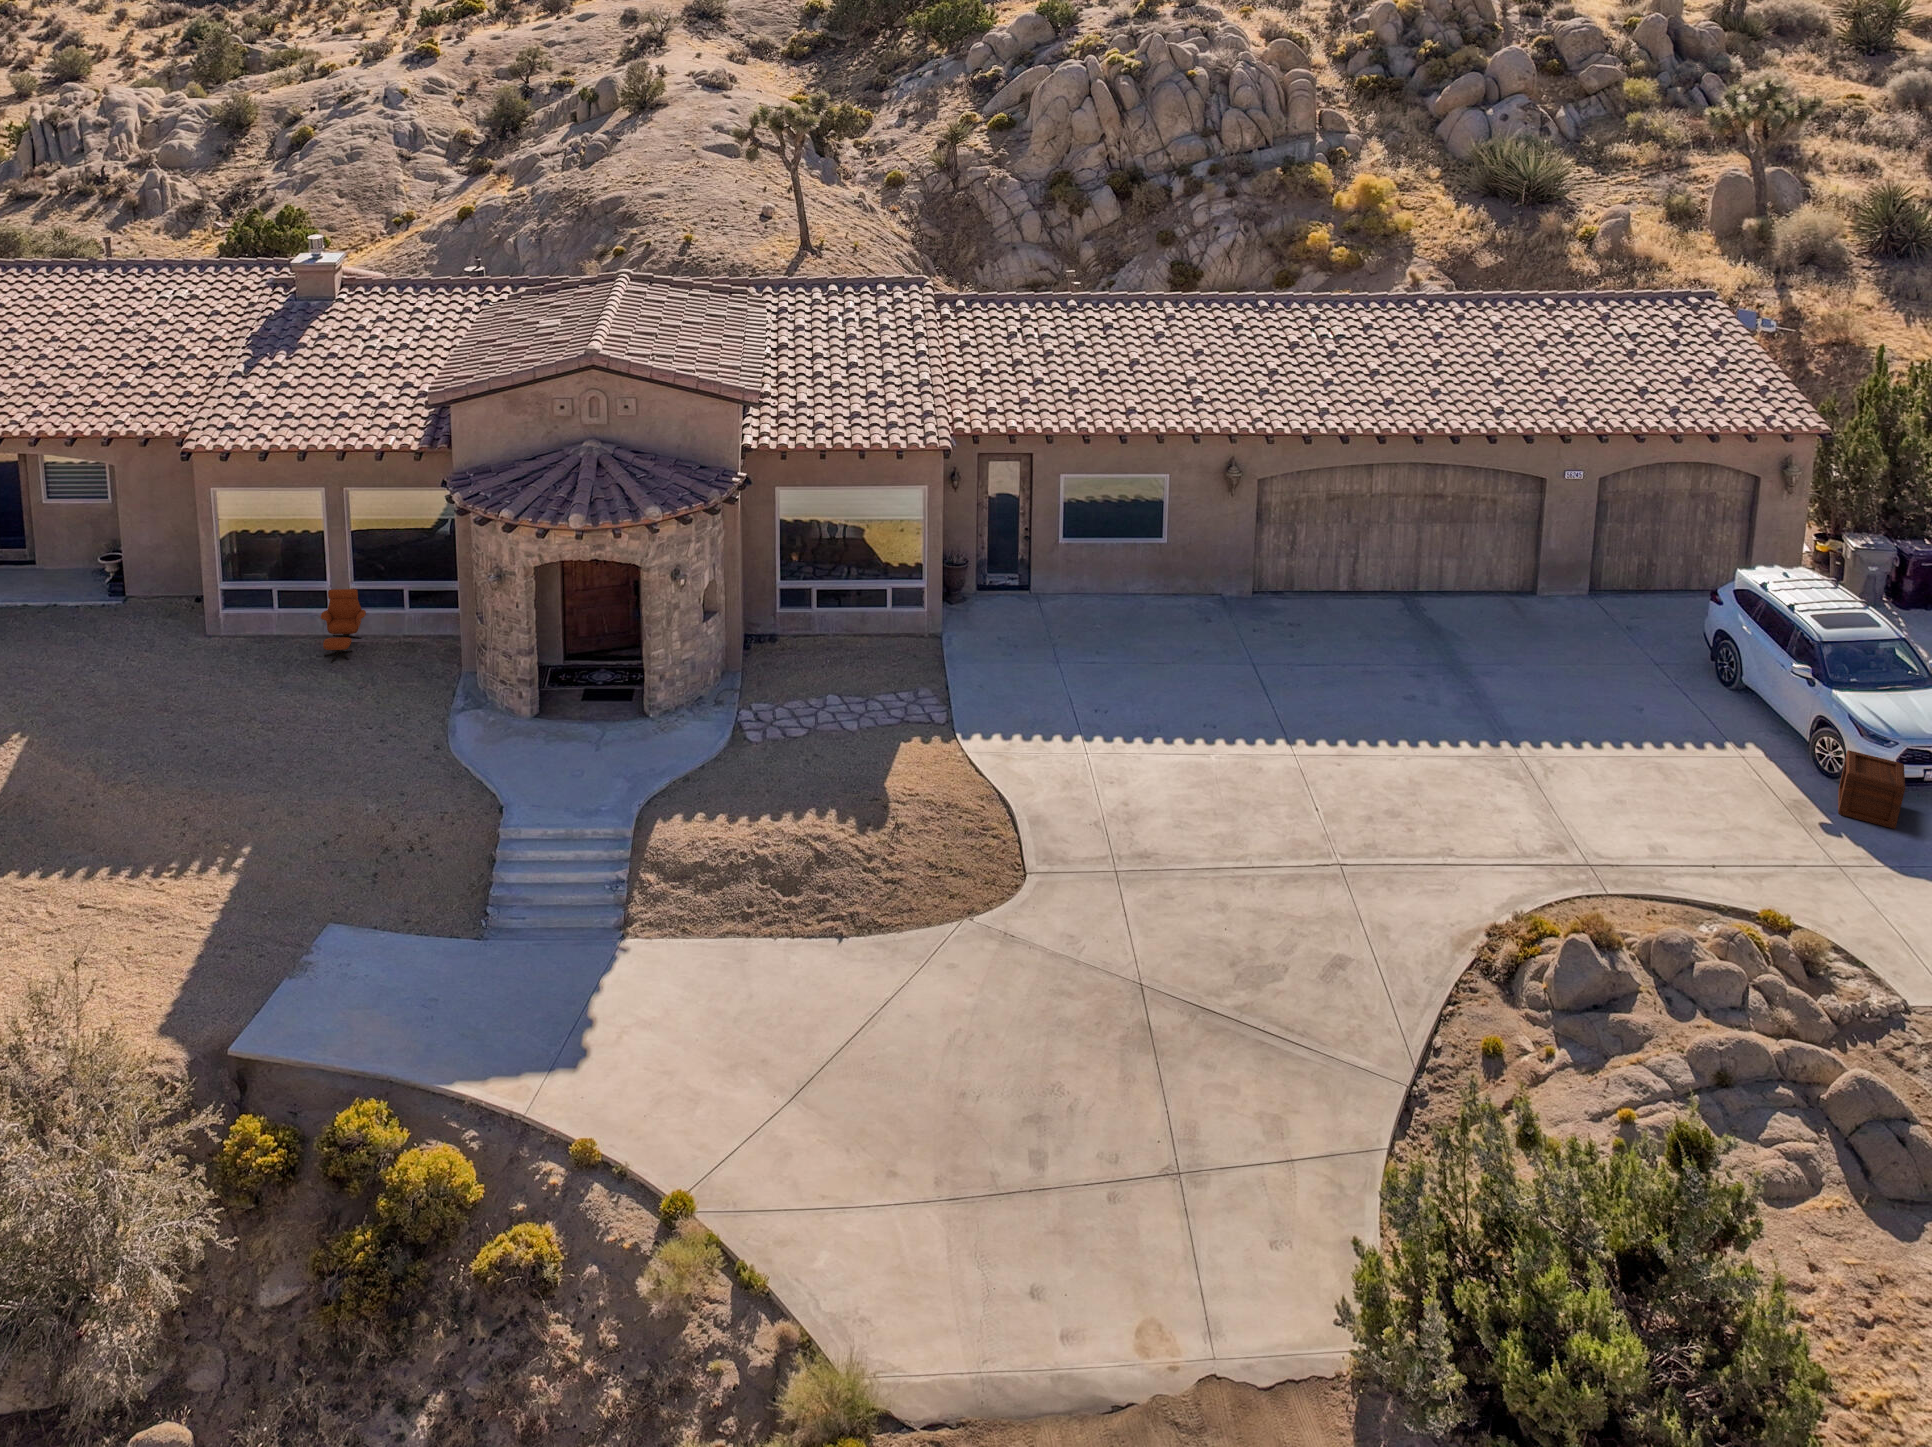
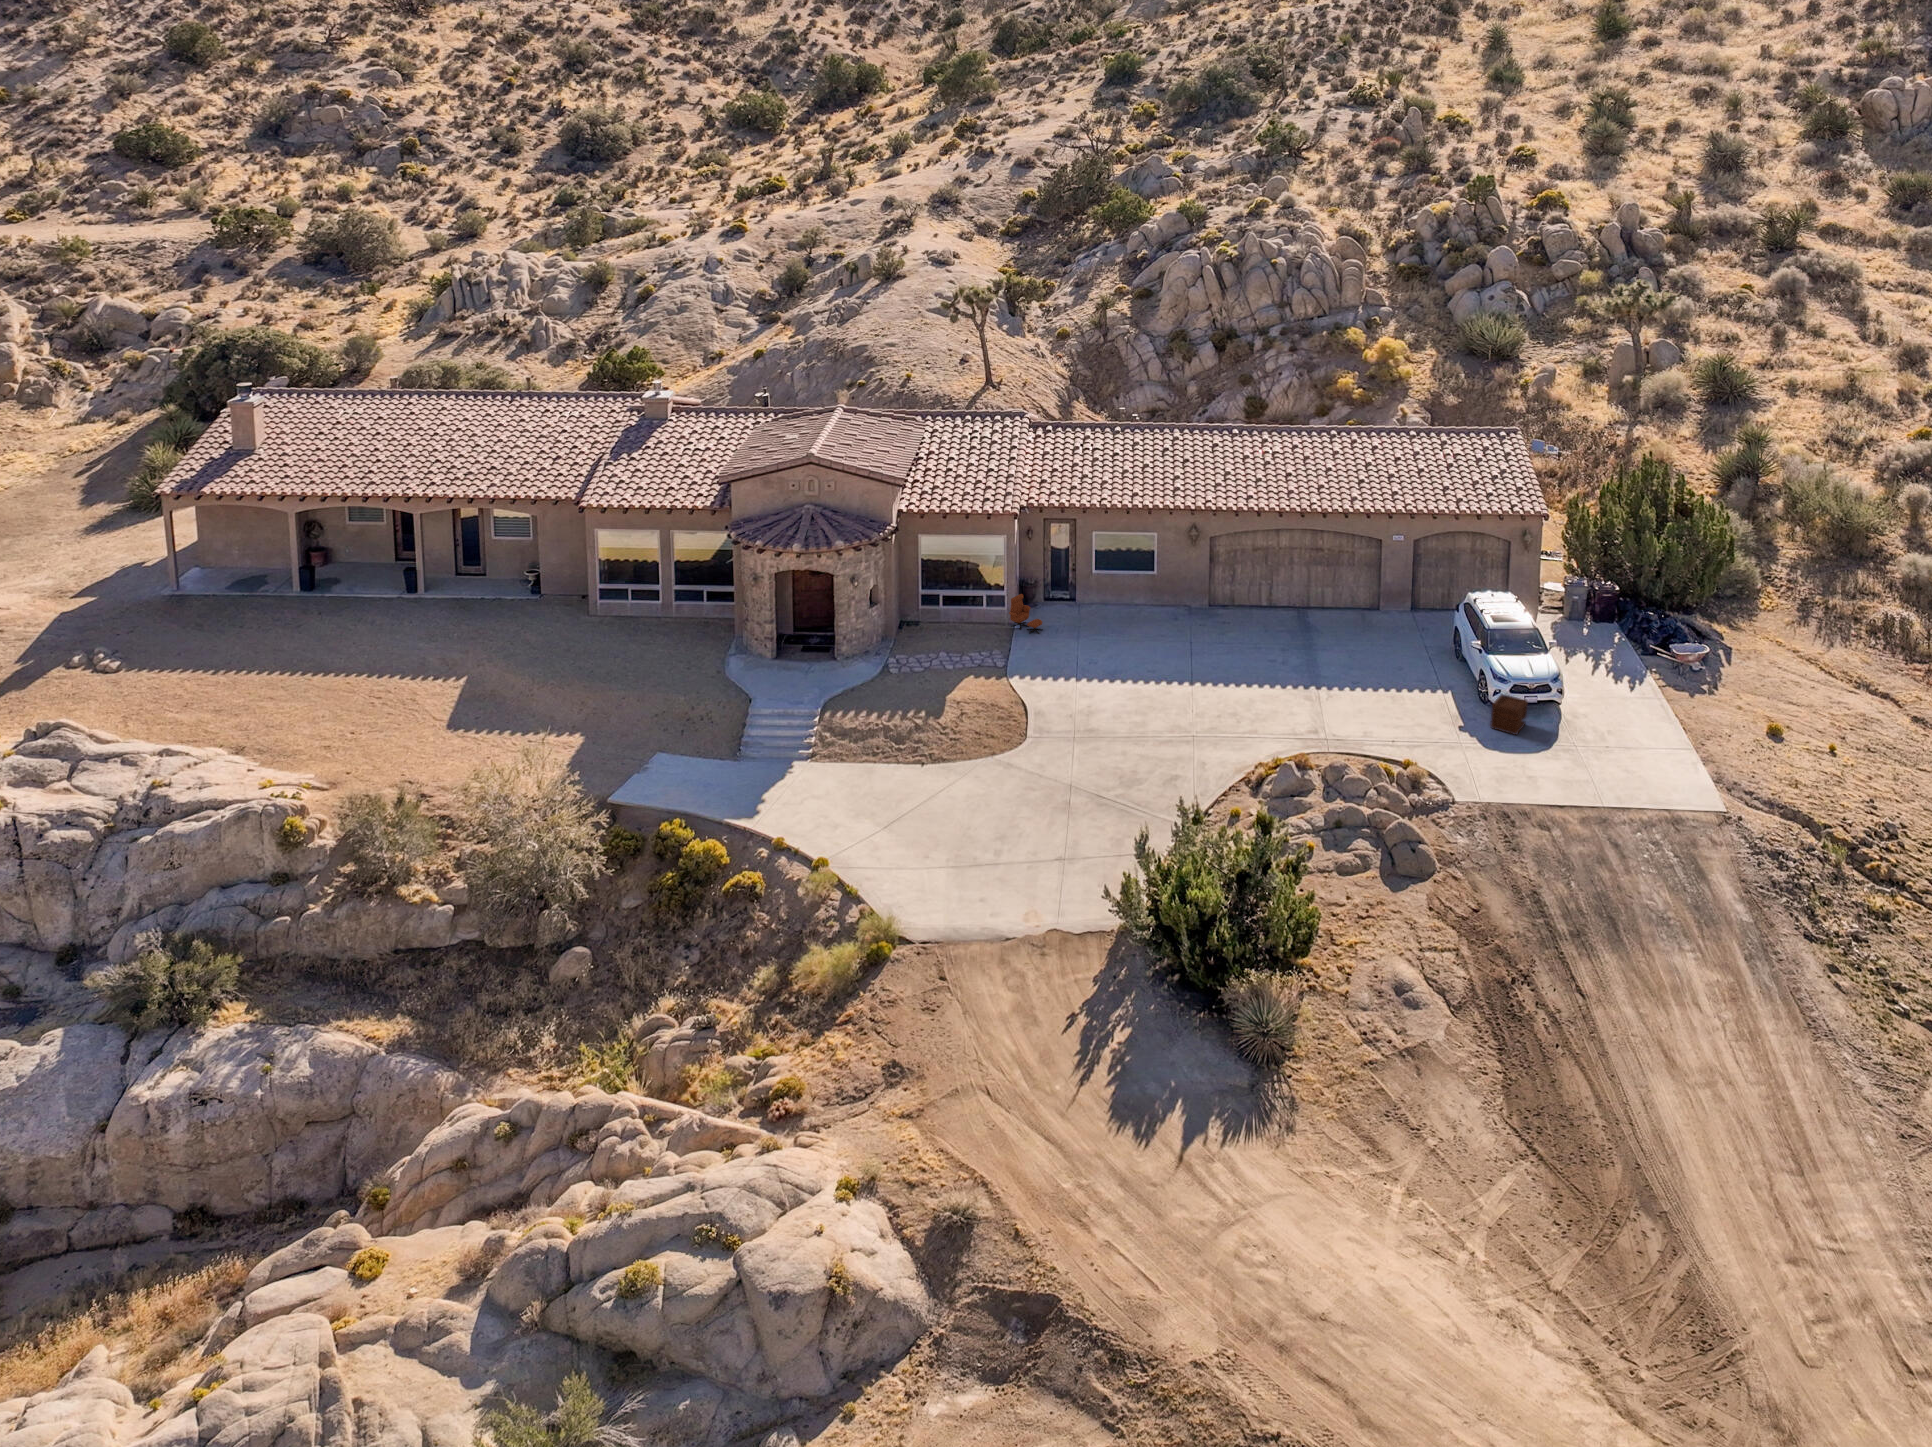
lounge chair: present [321,589,366,663] -> present [1009,594,1043,634]

